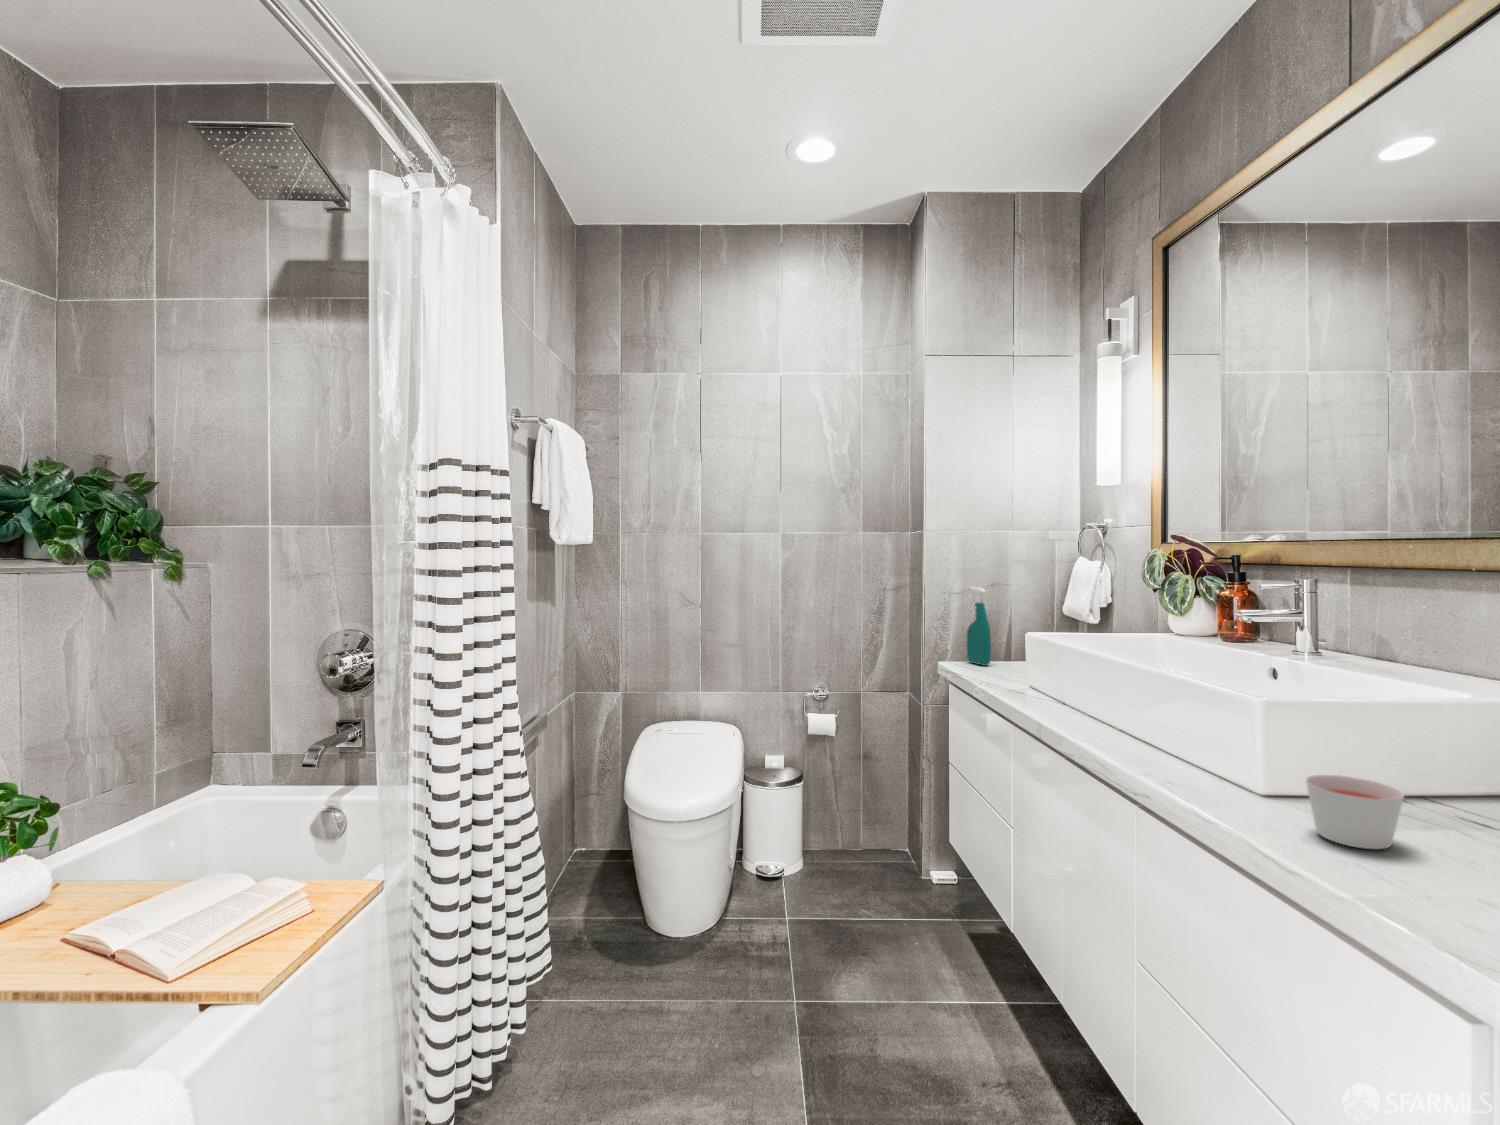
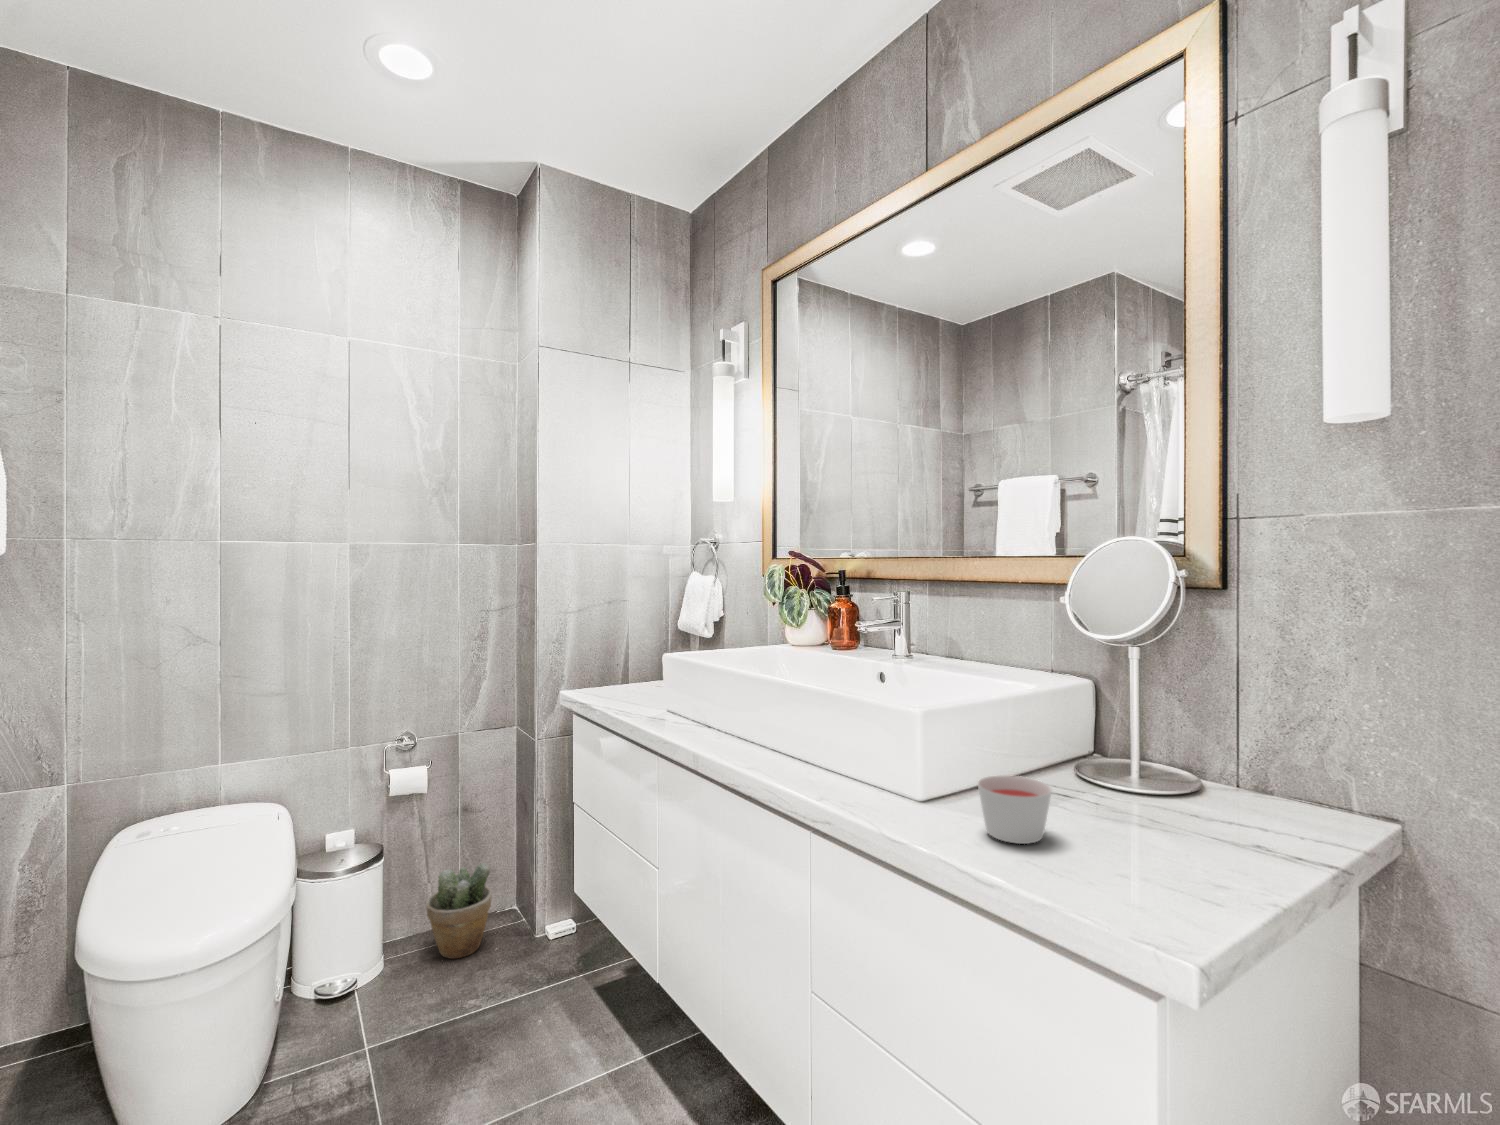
spray bottle: present [967,587,991,665] -> none [588,605,615,690]
potted plant: none [834,802,885,877] -> present [426,863,492,959]

